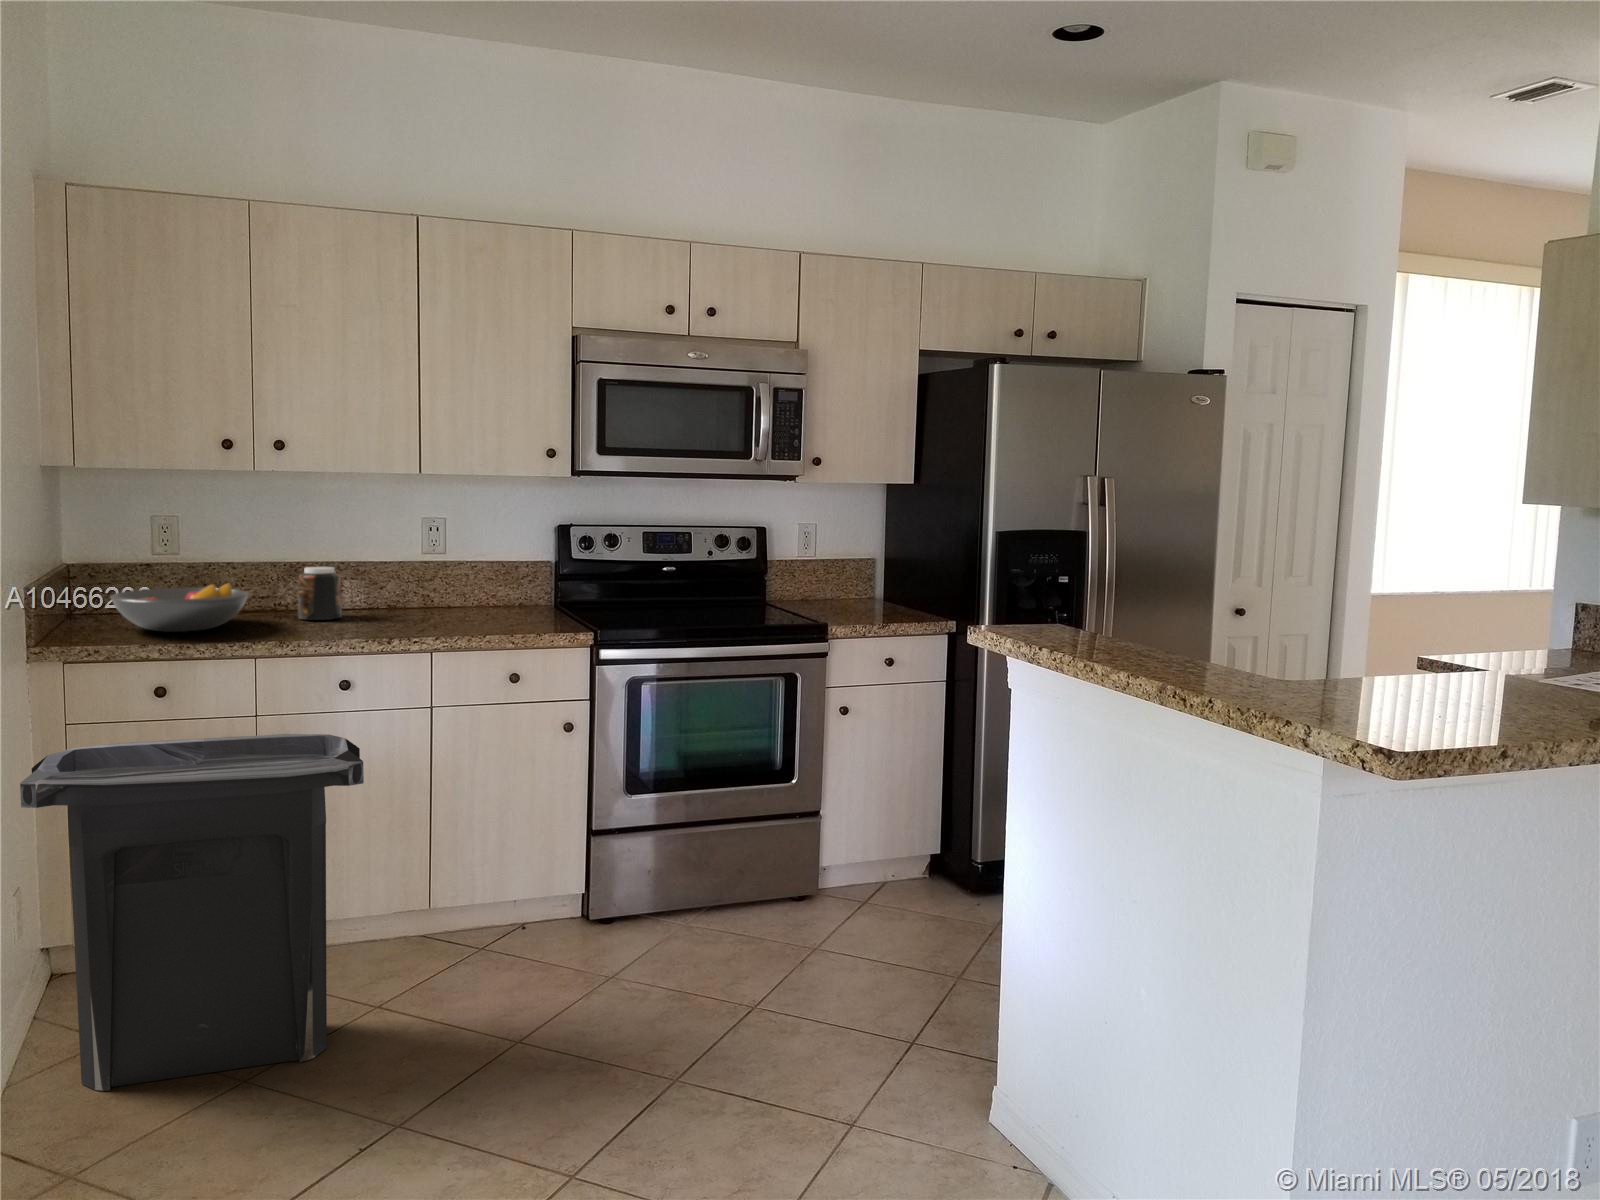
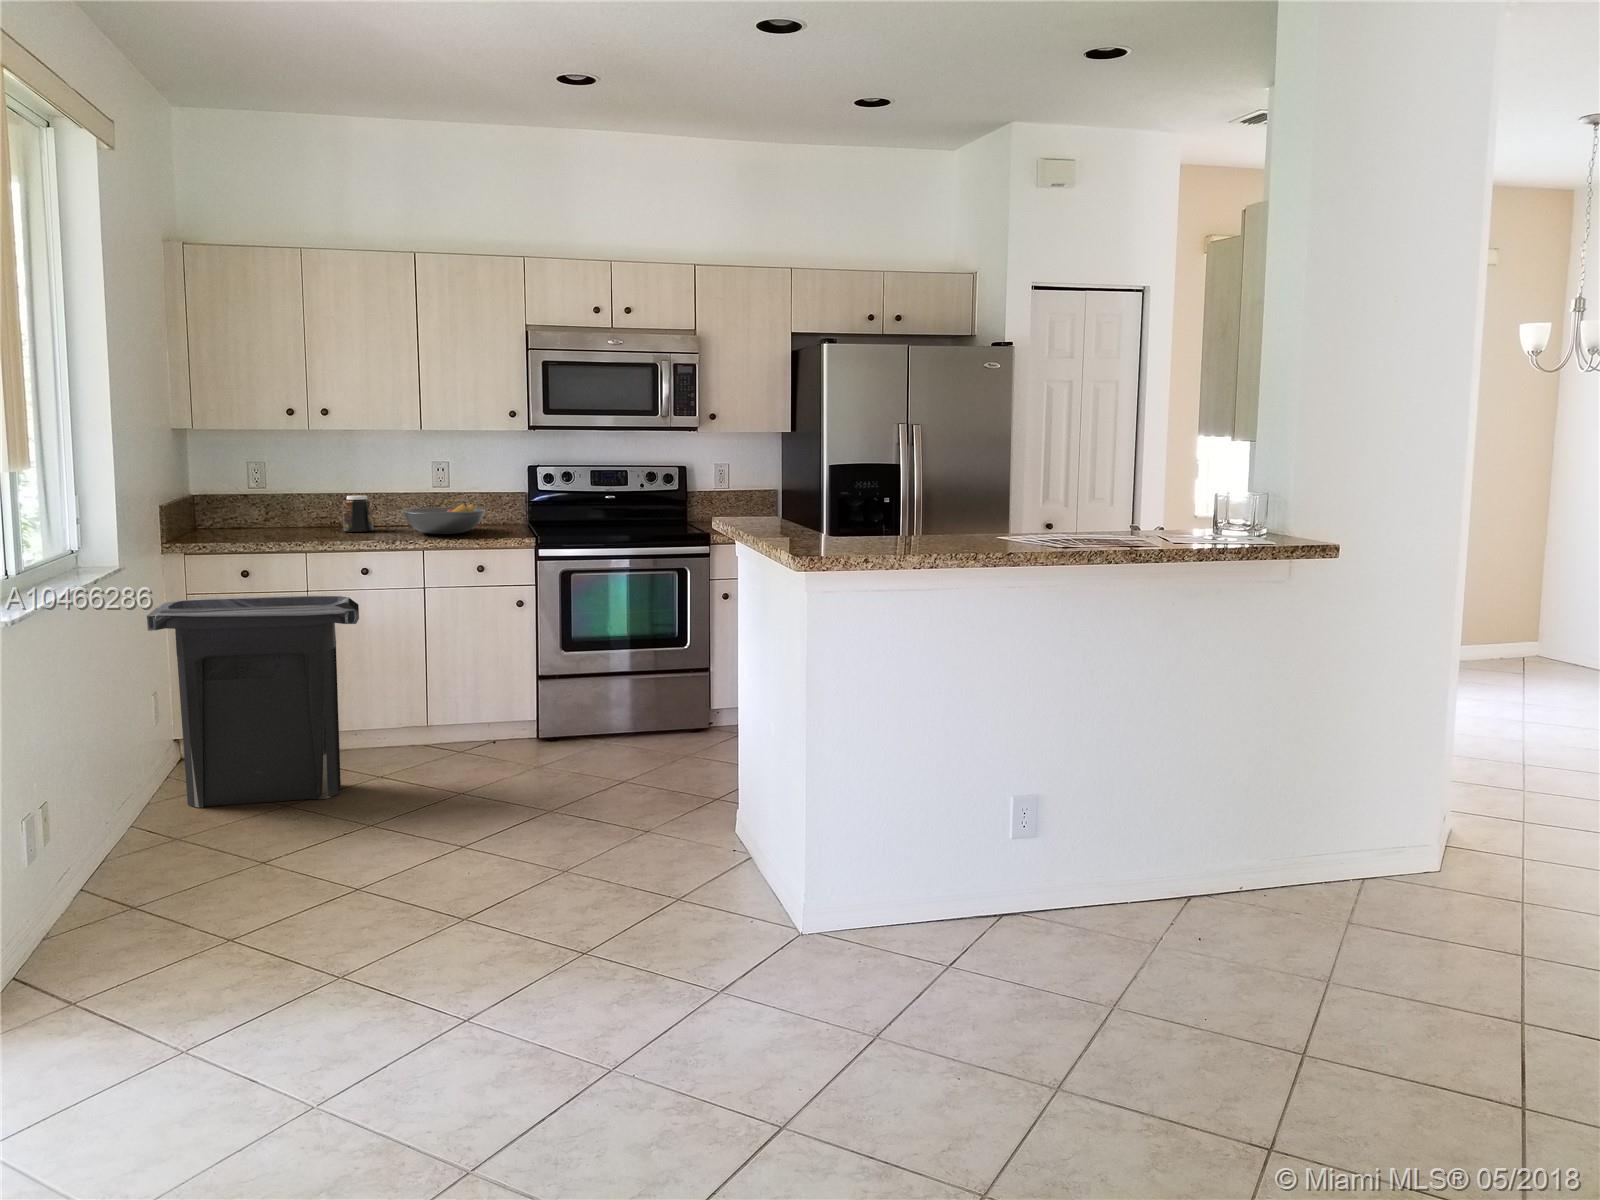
fruit bowl: present [110,582,249,632] -> present [401,503,485,534]

